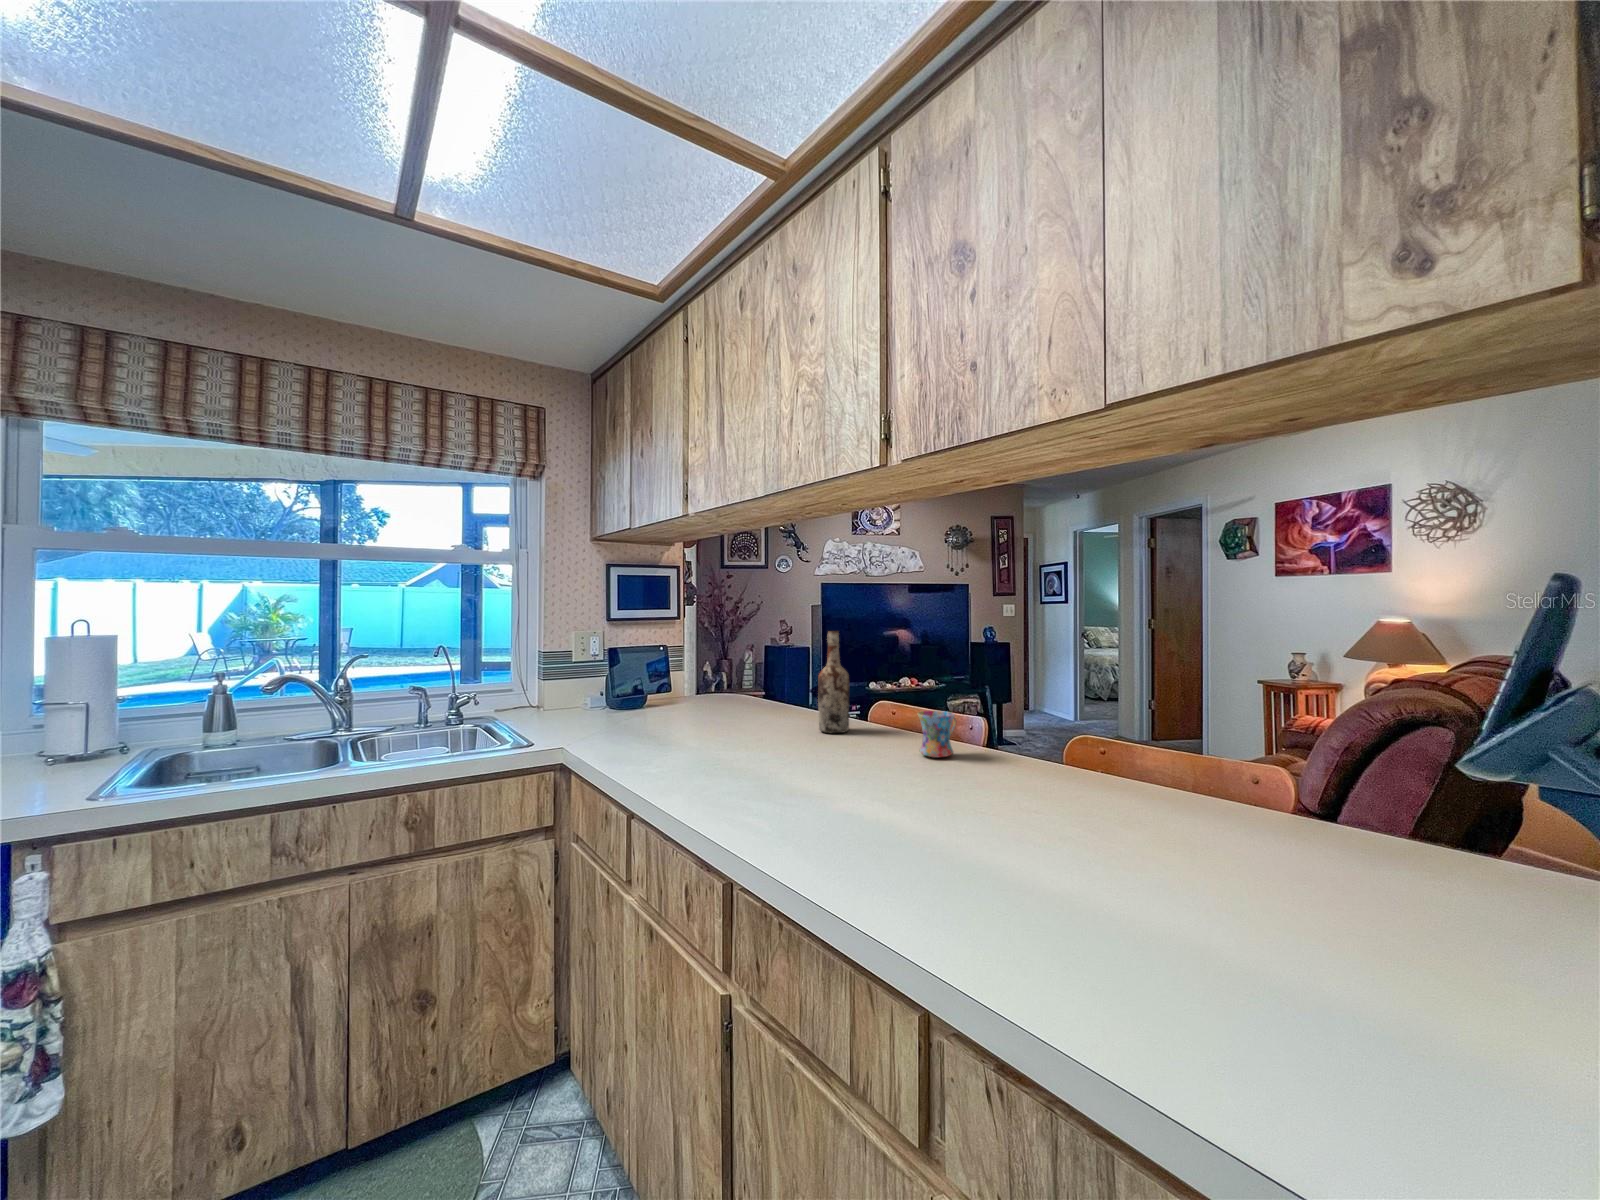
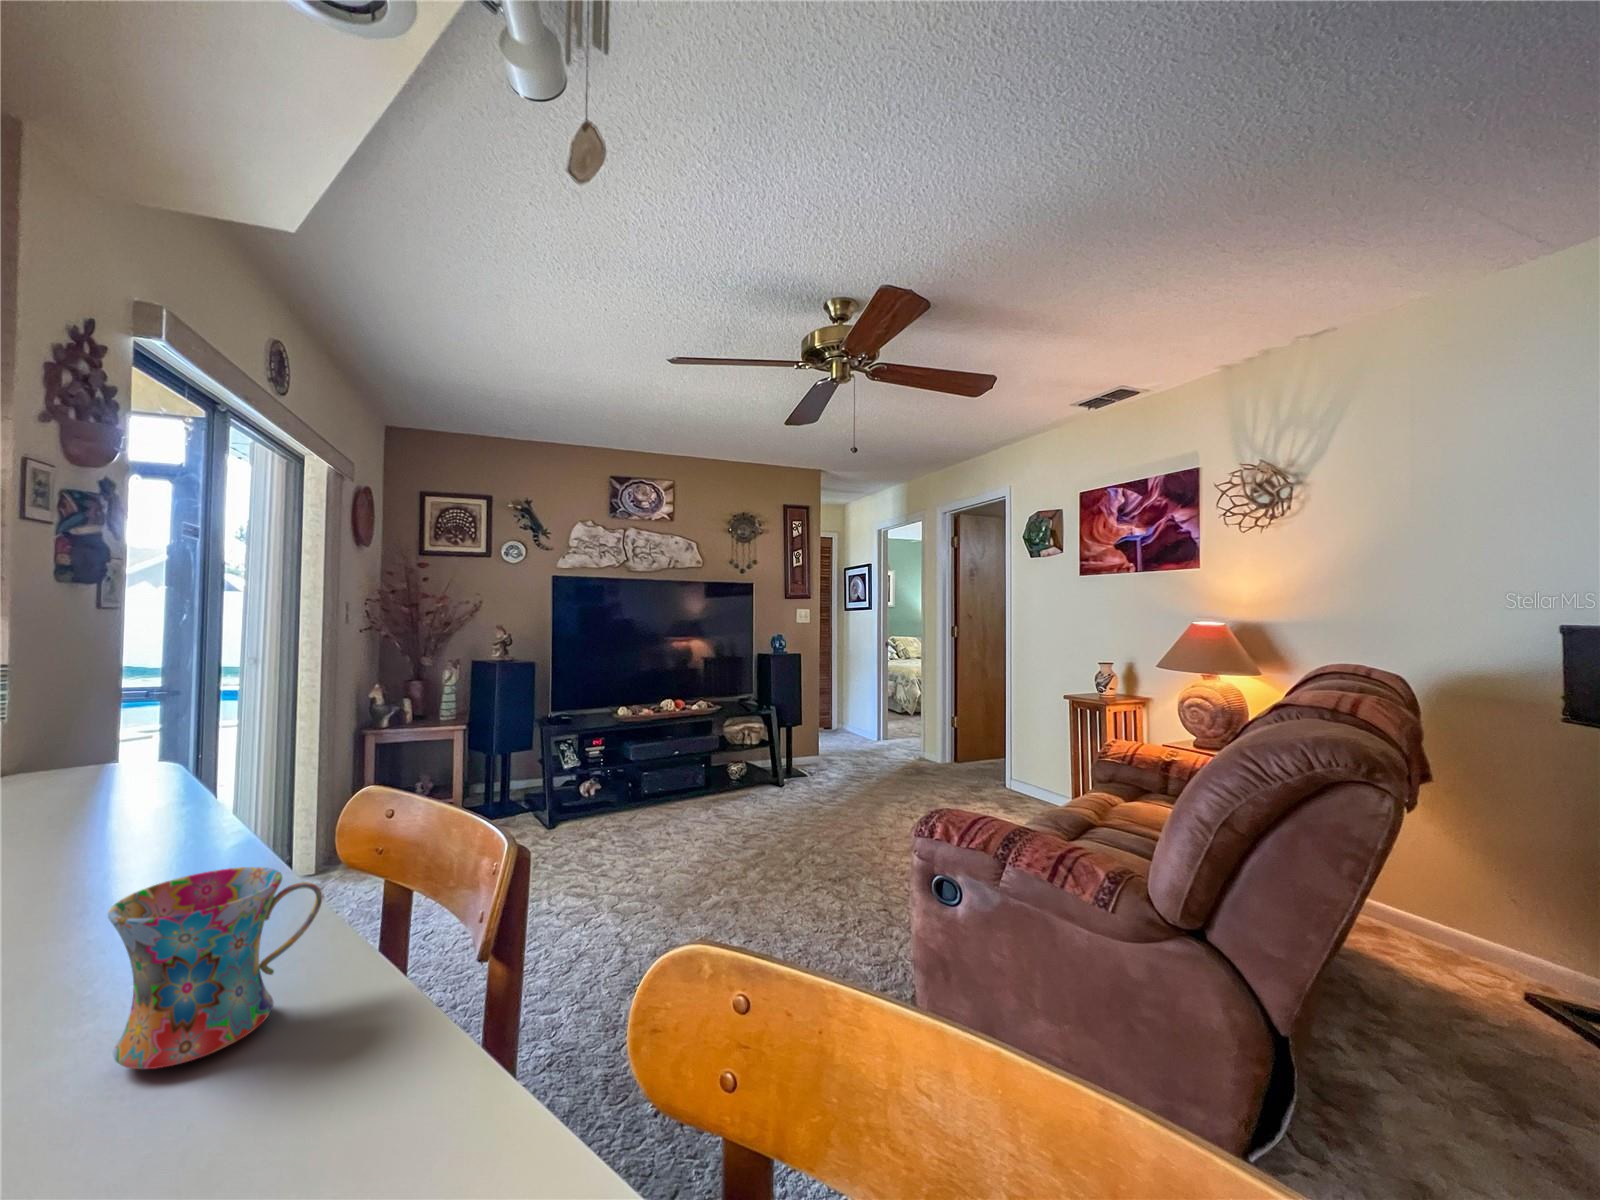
wine bottle: present [818,631,849,733] -> none [69,618,190,905]

